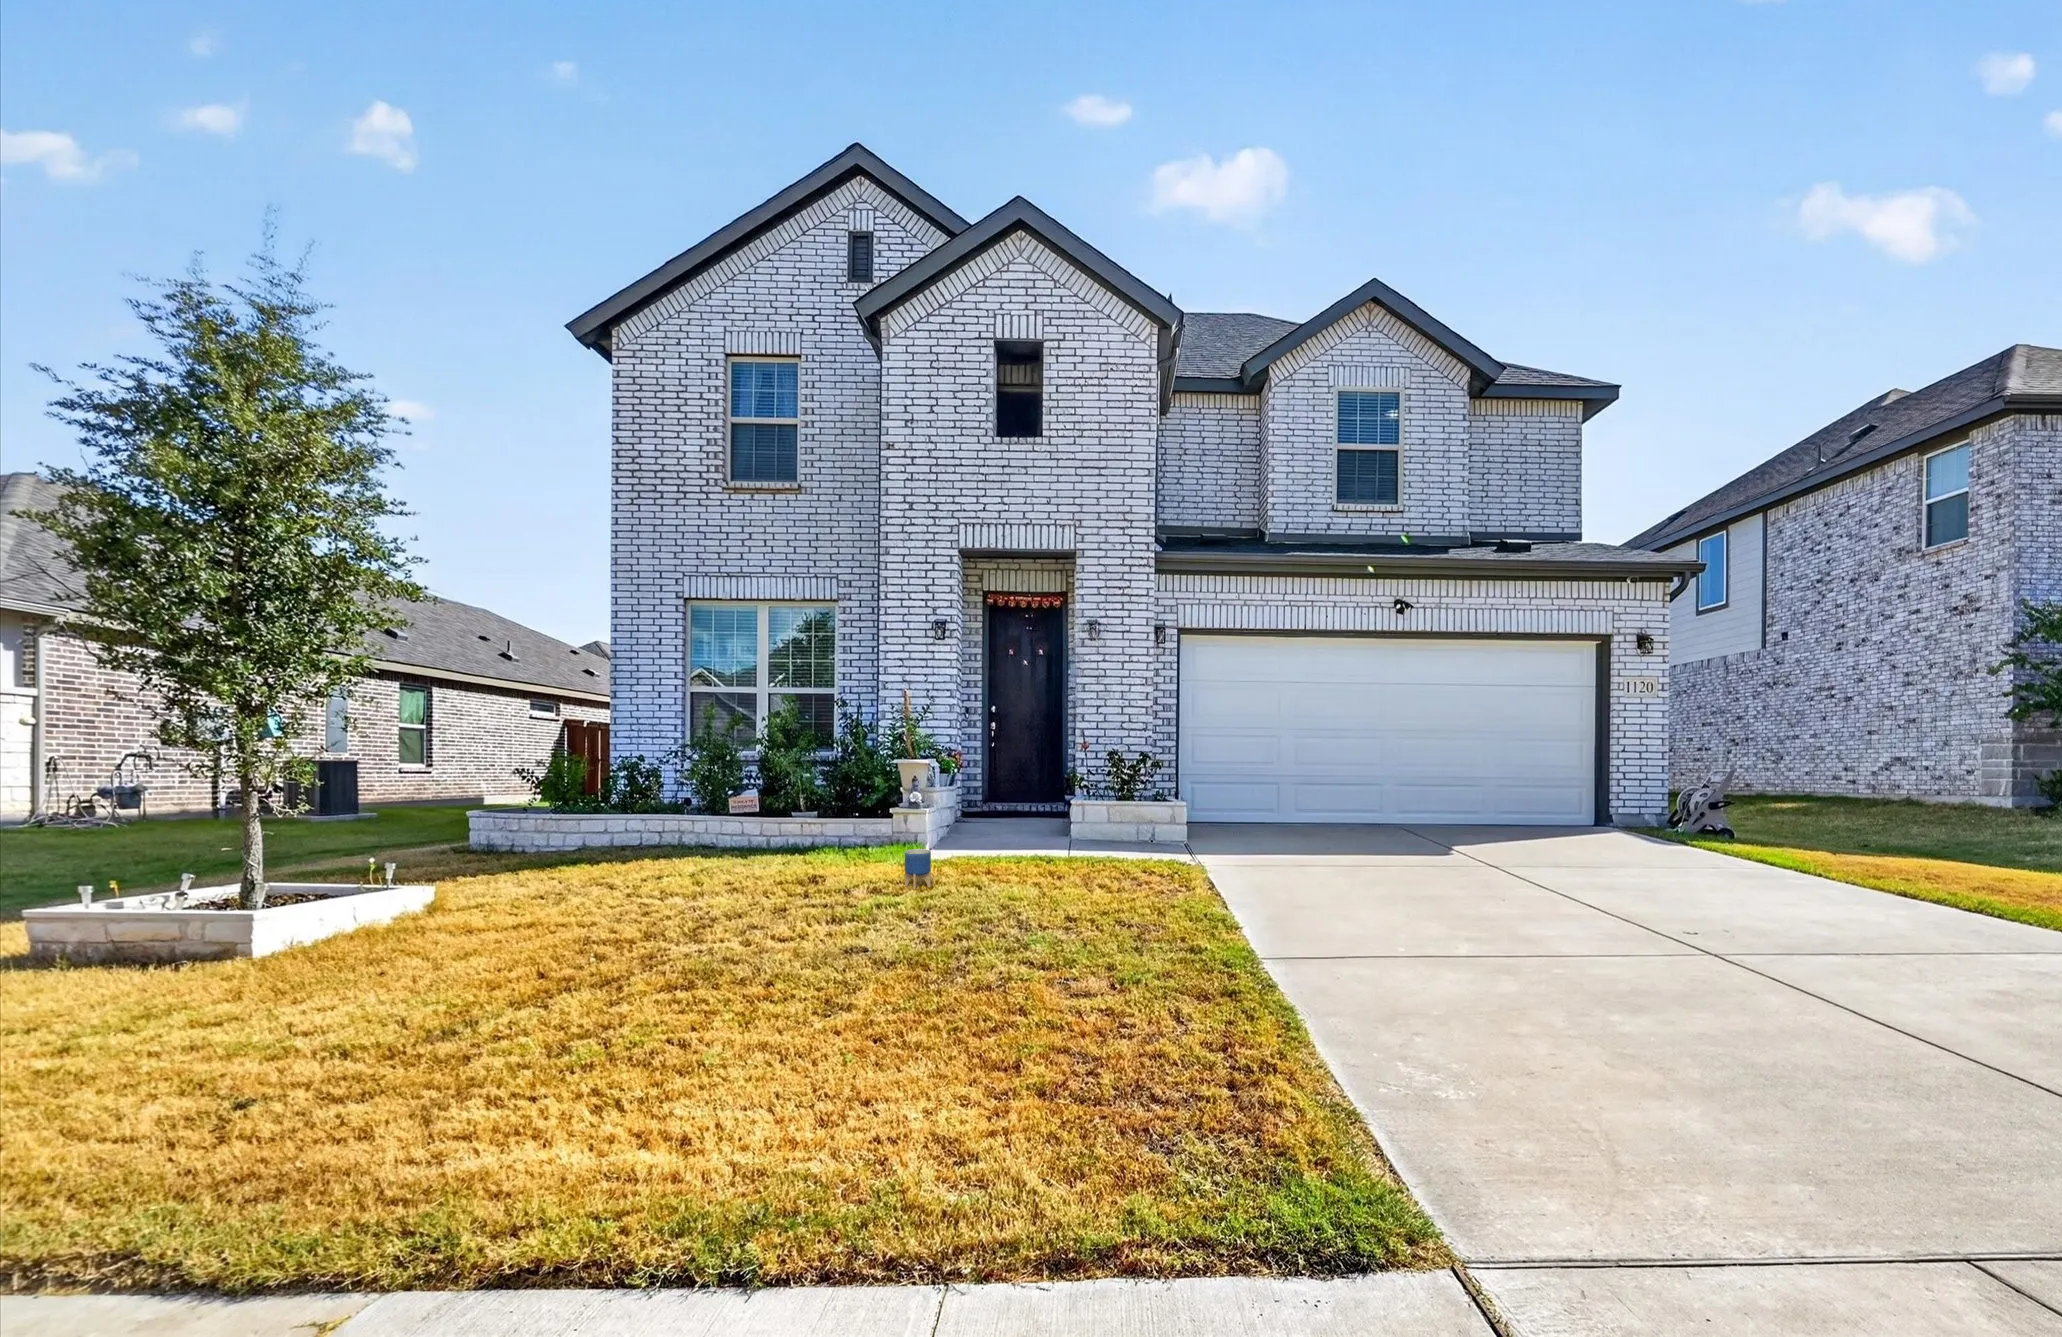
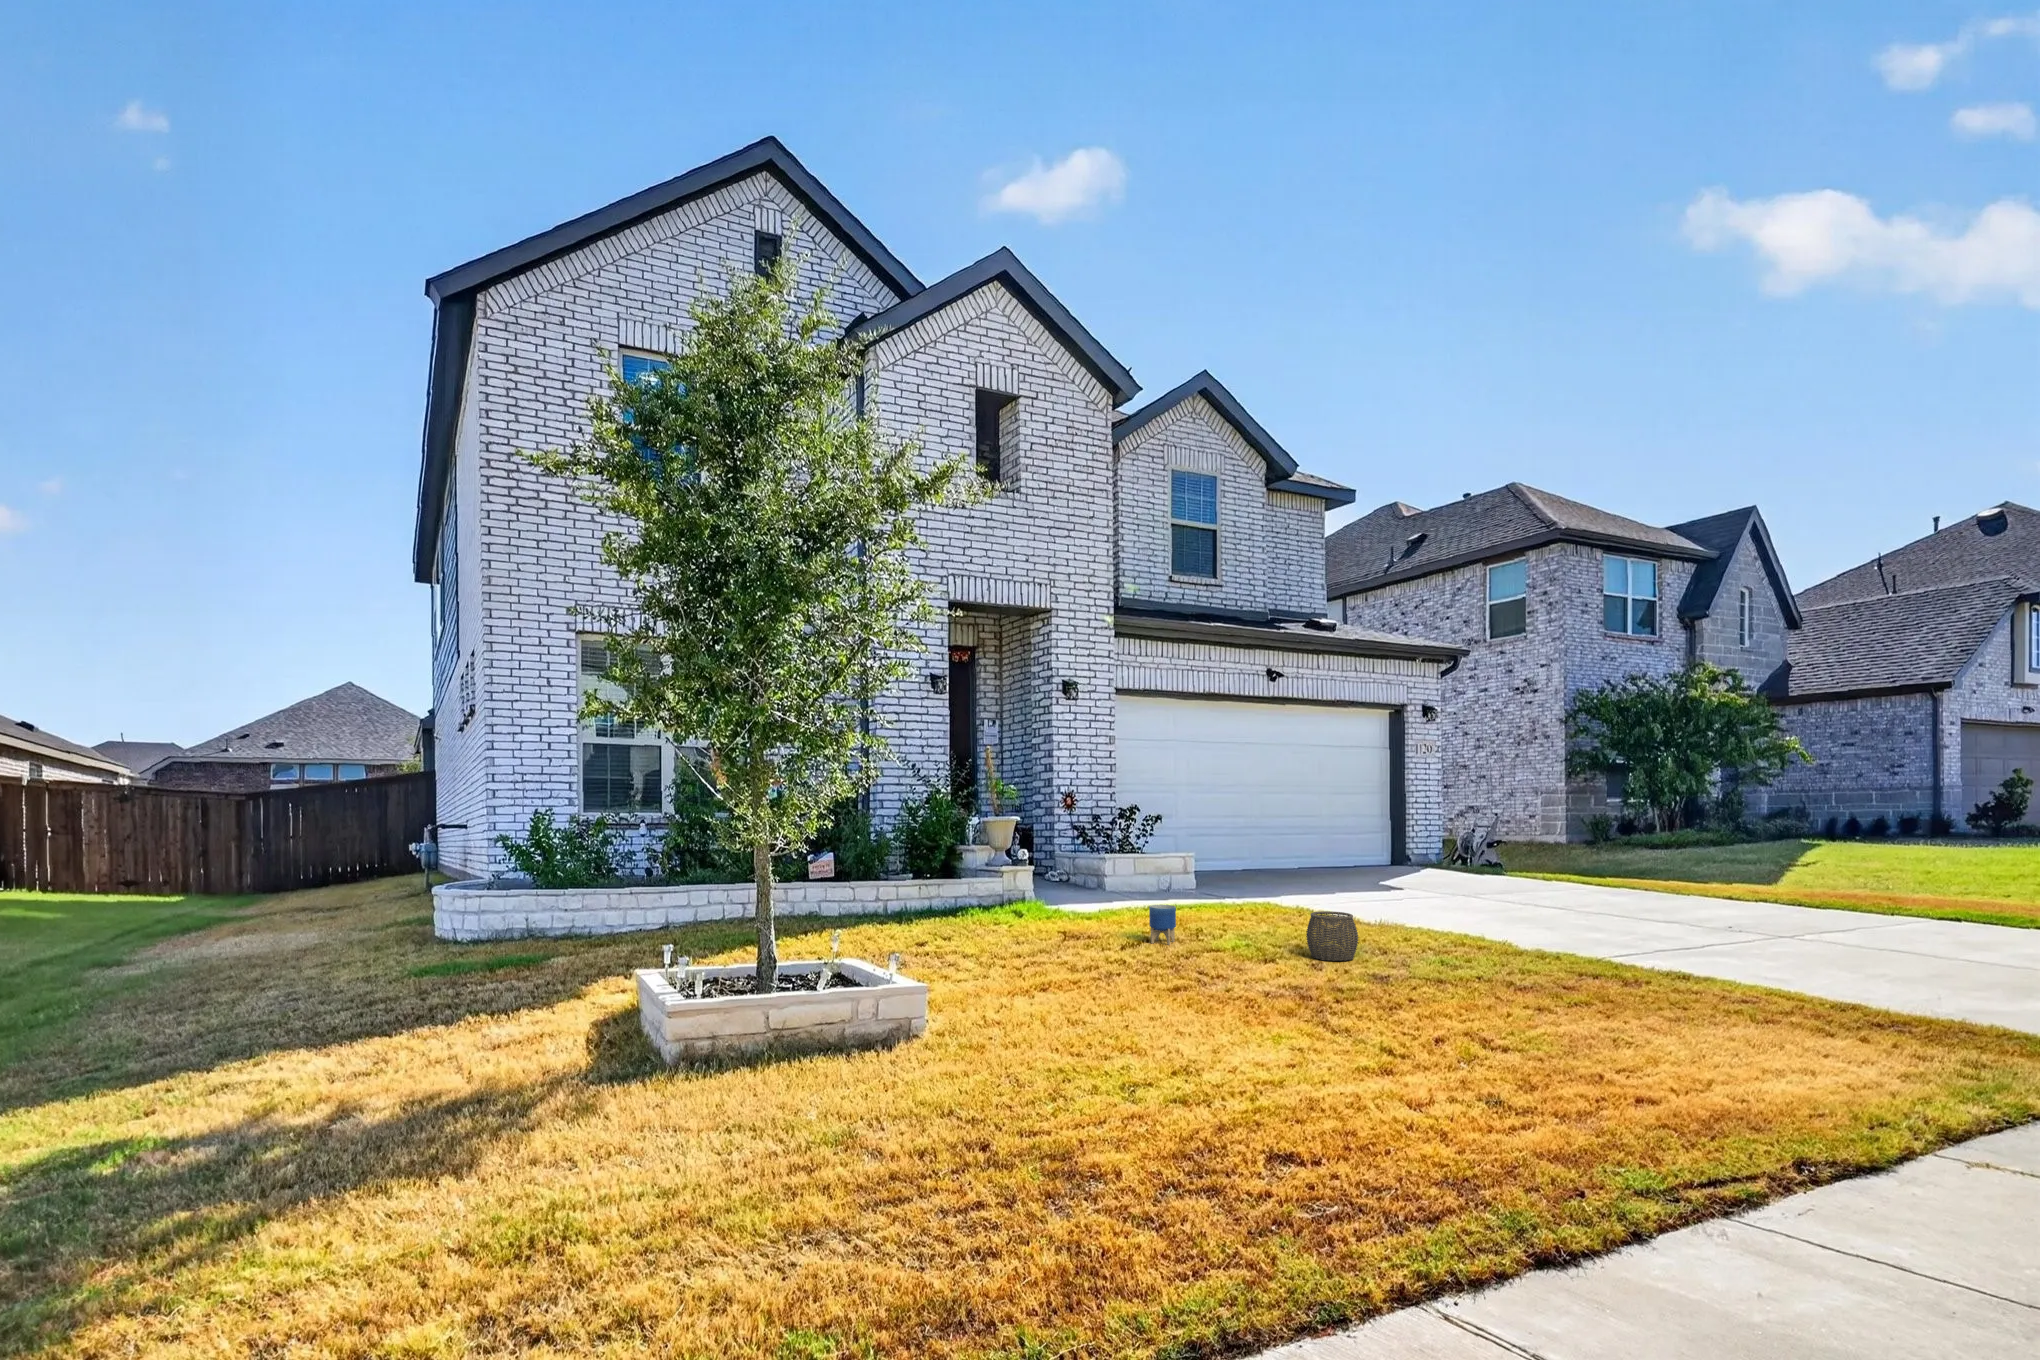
woven basket: none [983,871,1037,927] -> present [1306,911,1359,961]

